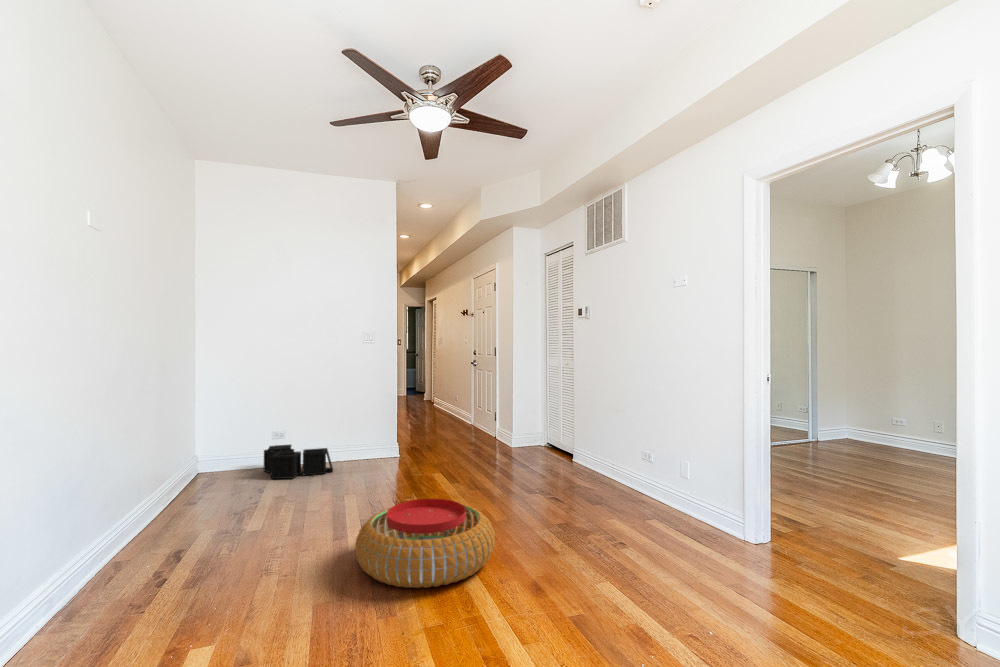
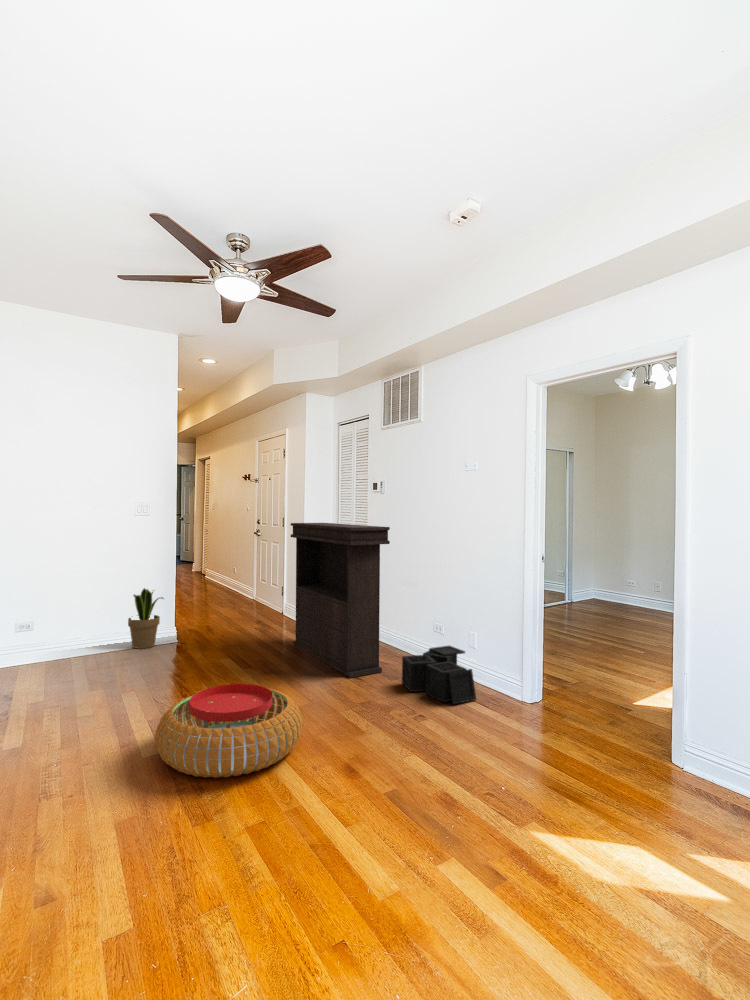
console table: none [499,349,592,501] -> present [291,523,390,678]
potted plant: none [354,410,386,465] -> present [128,588,164,649]
storage bin: present [264,445,333,479] -> present [402,646,476,704]

